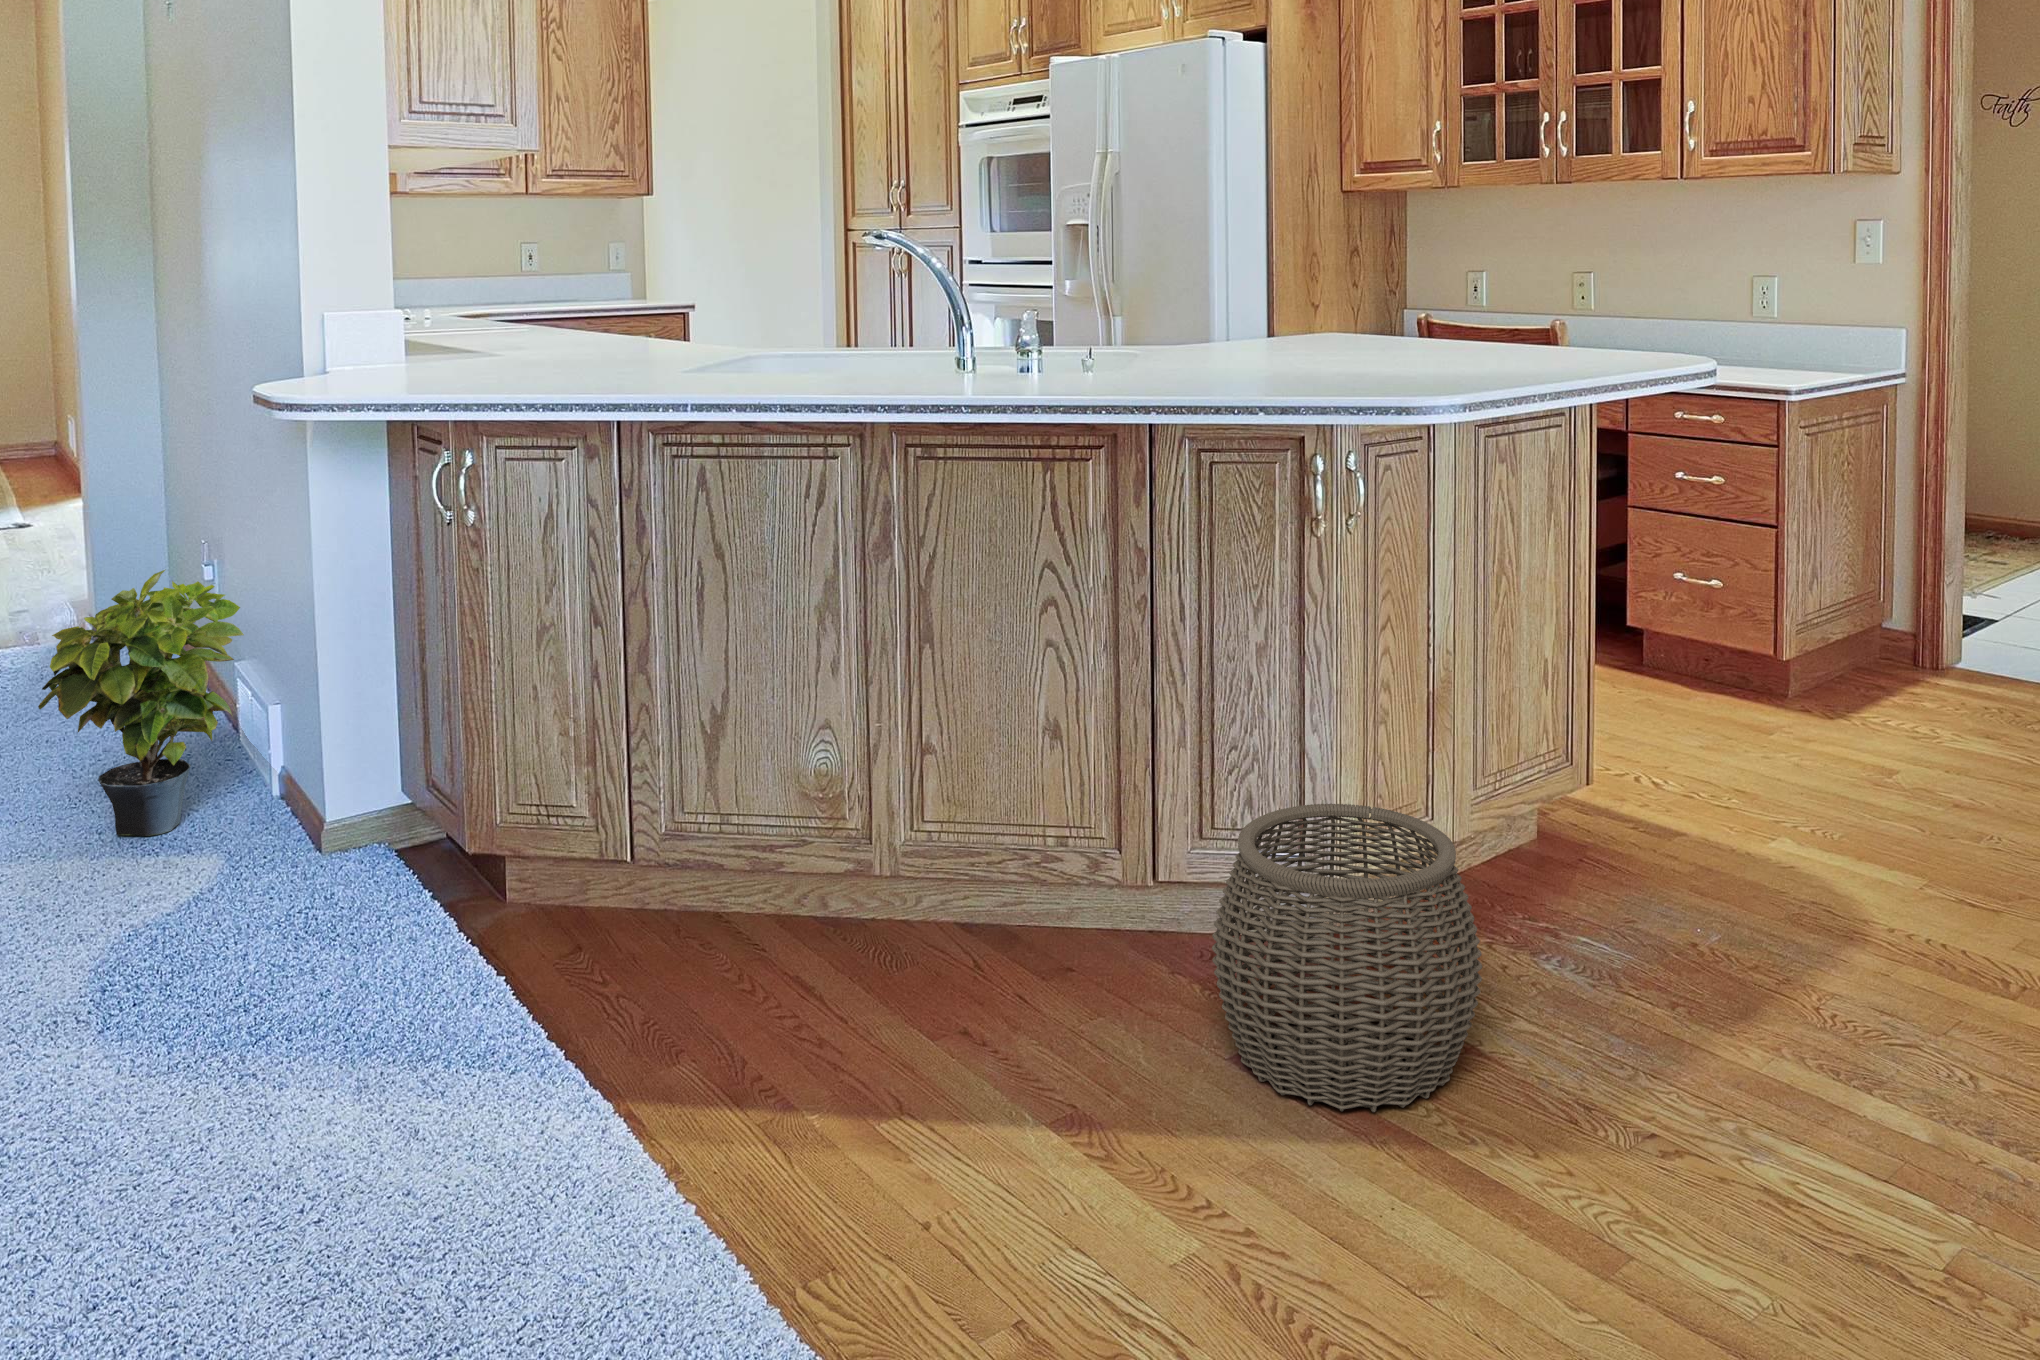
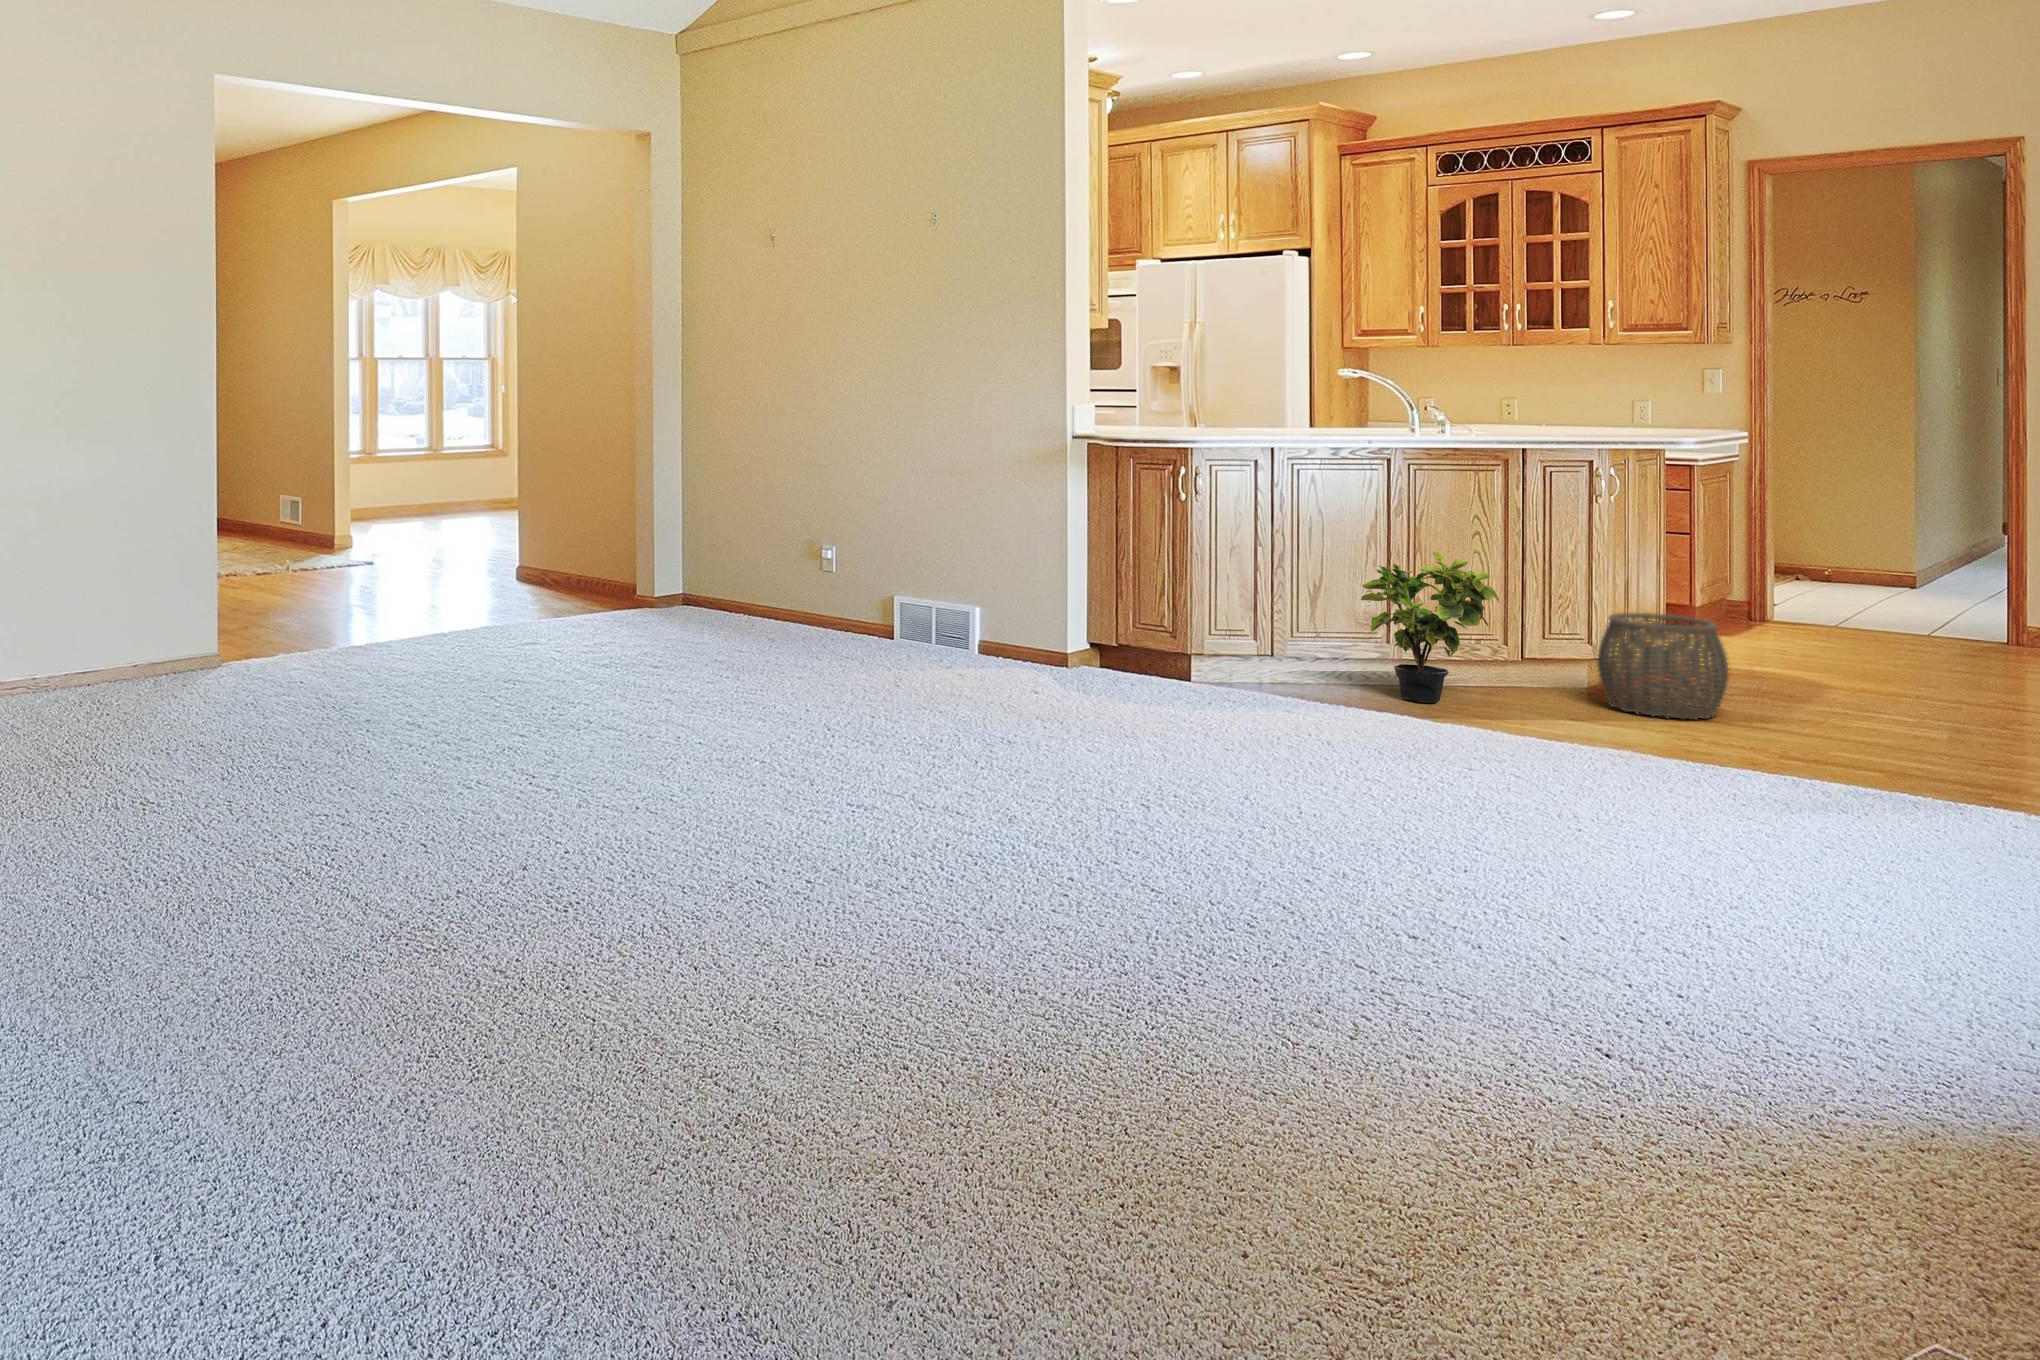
potted plant: present [38,570,244,836] -> present [1361,551,1499,702]

